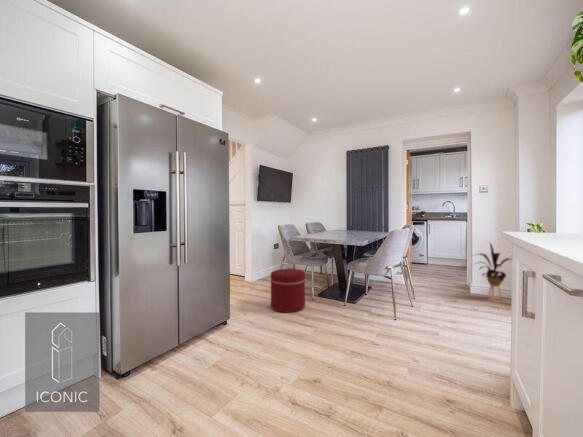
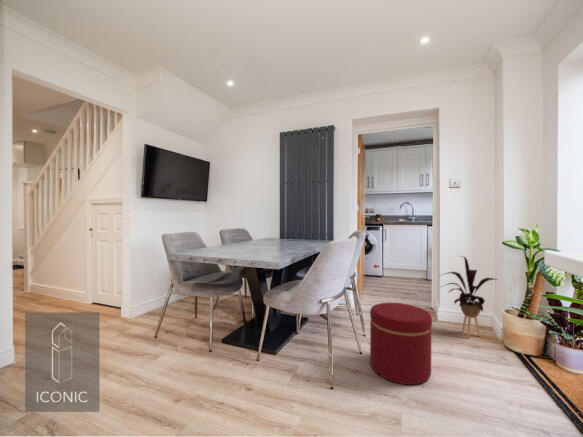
ottoman: present [271,269,305,312] -> present [370,303,432,384]

